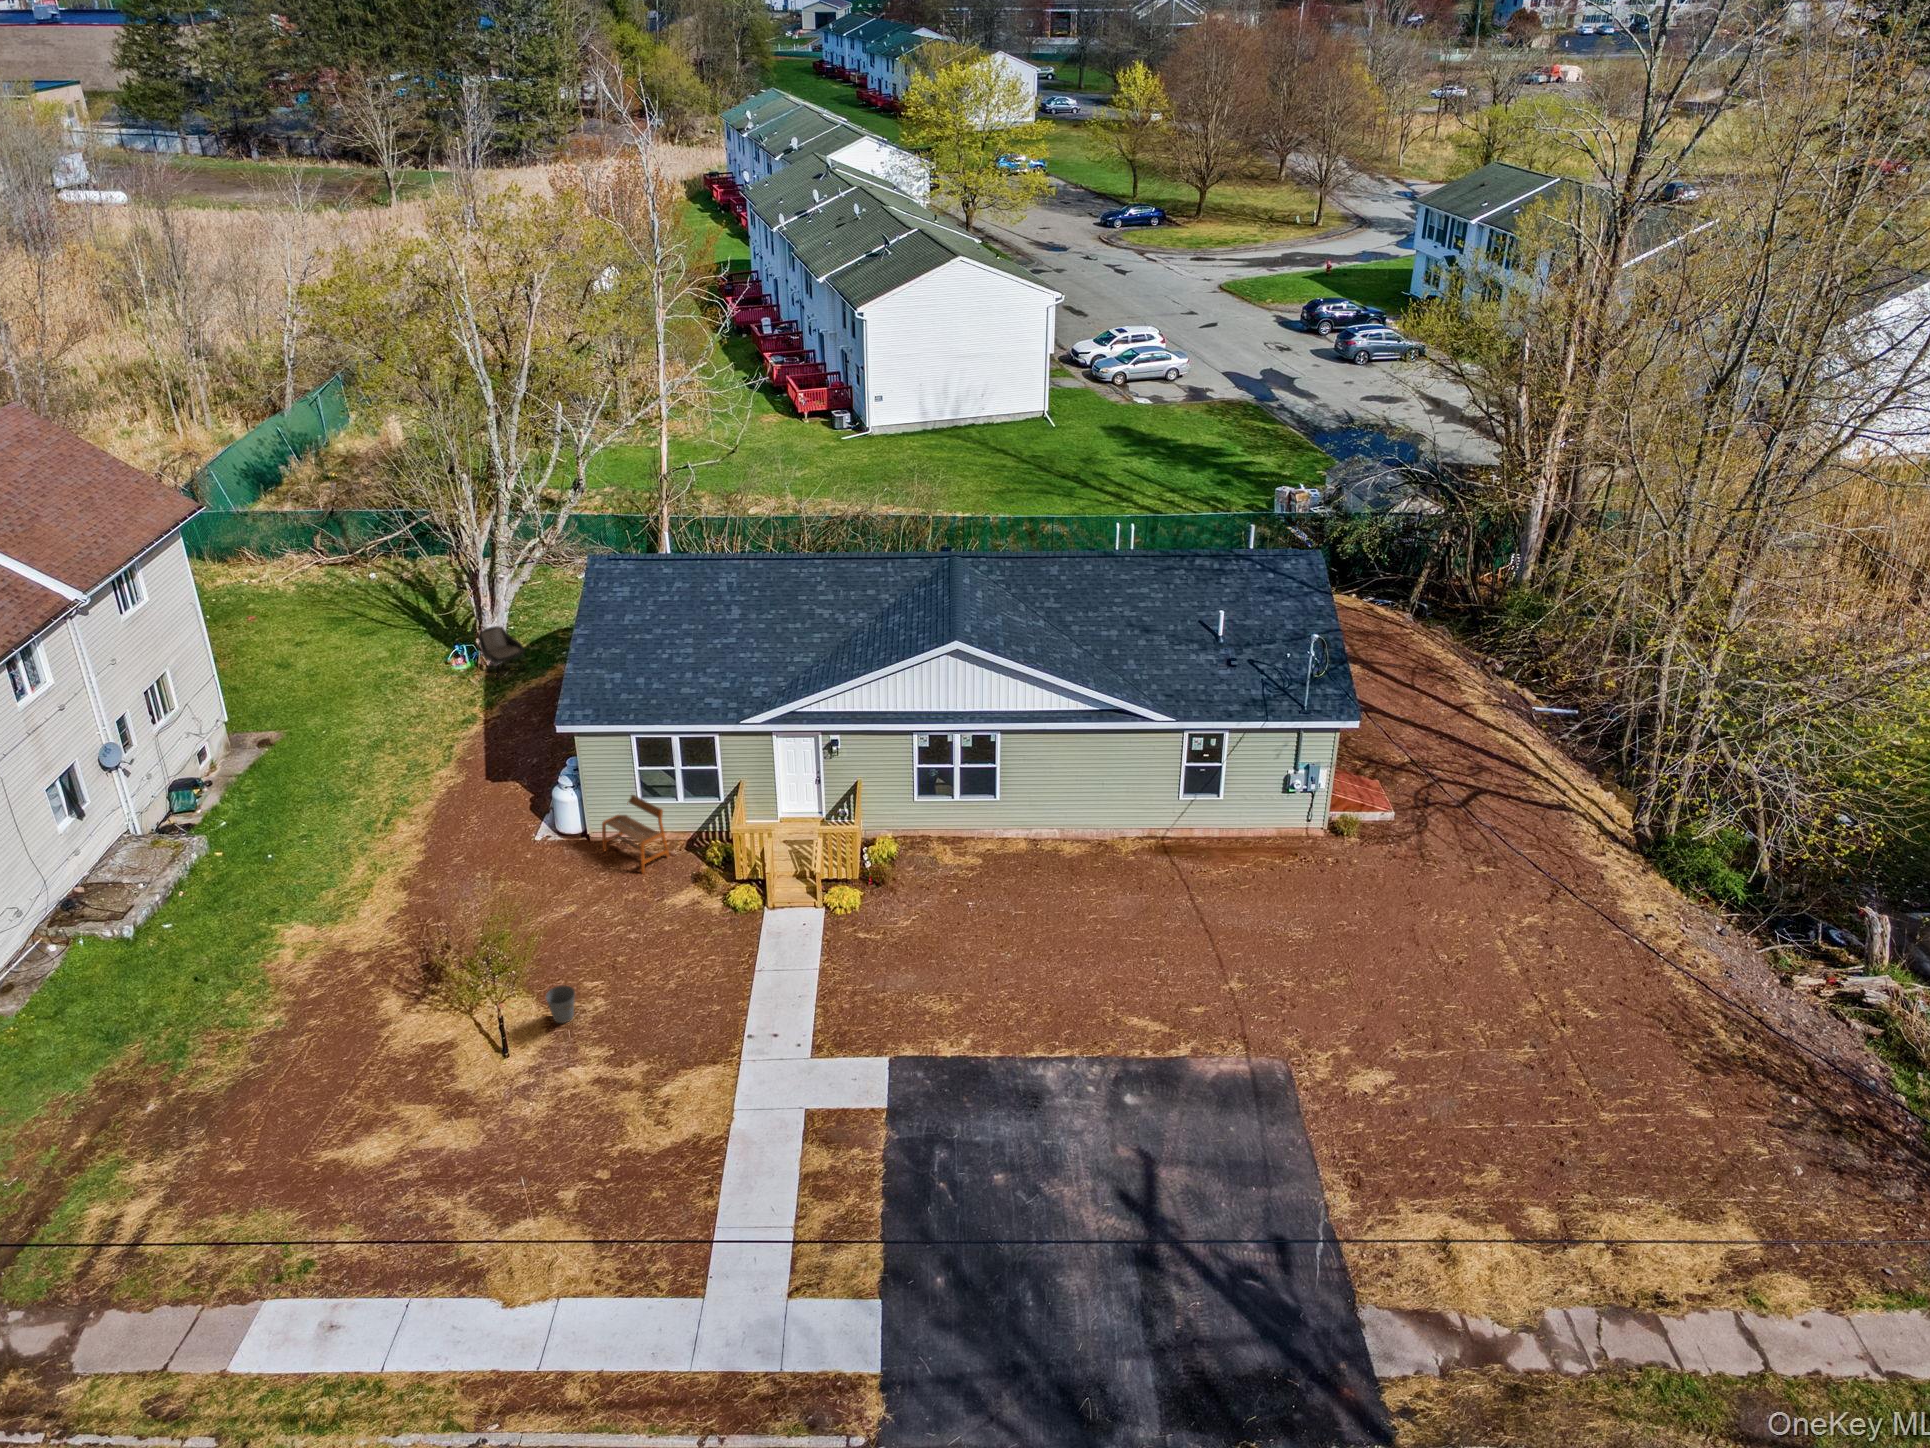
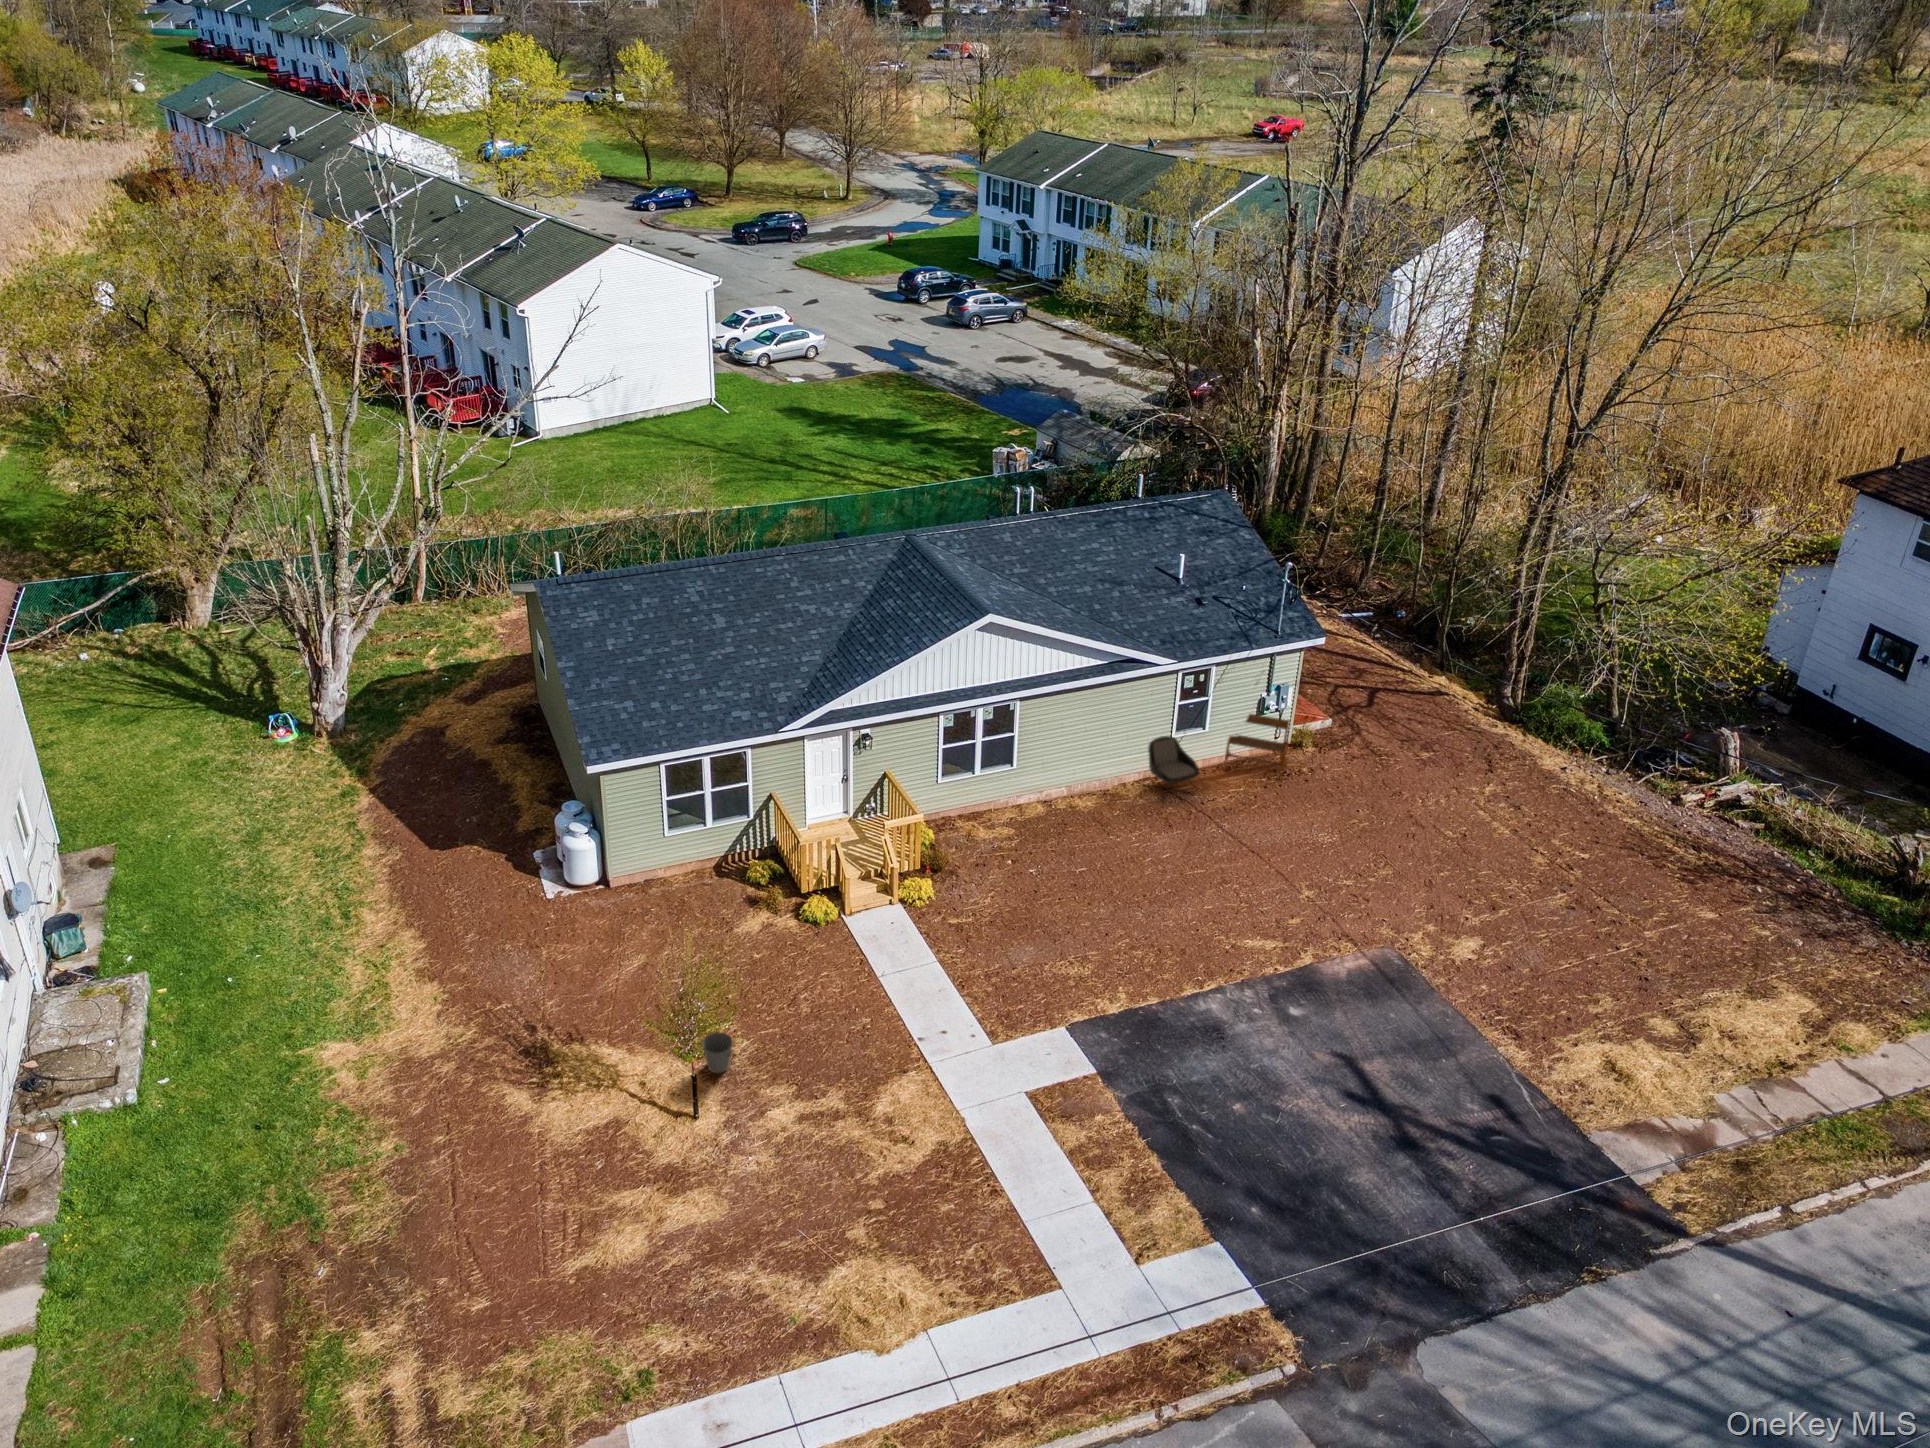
lounge chair: present [478,626,525,678] -> present [1148,736,1199,797]
bench: present [602,795,670,873] -> present [1223,714,1290,781]

